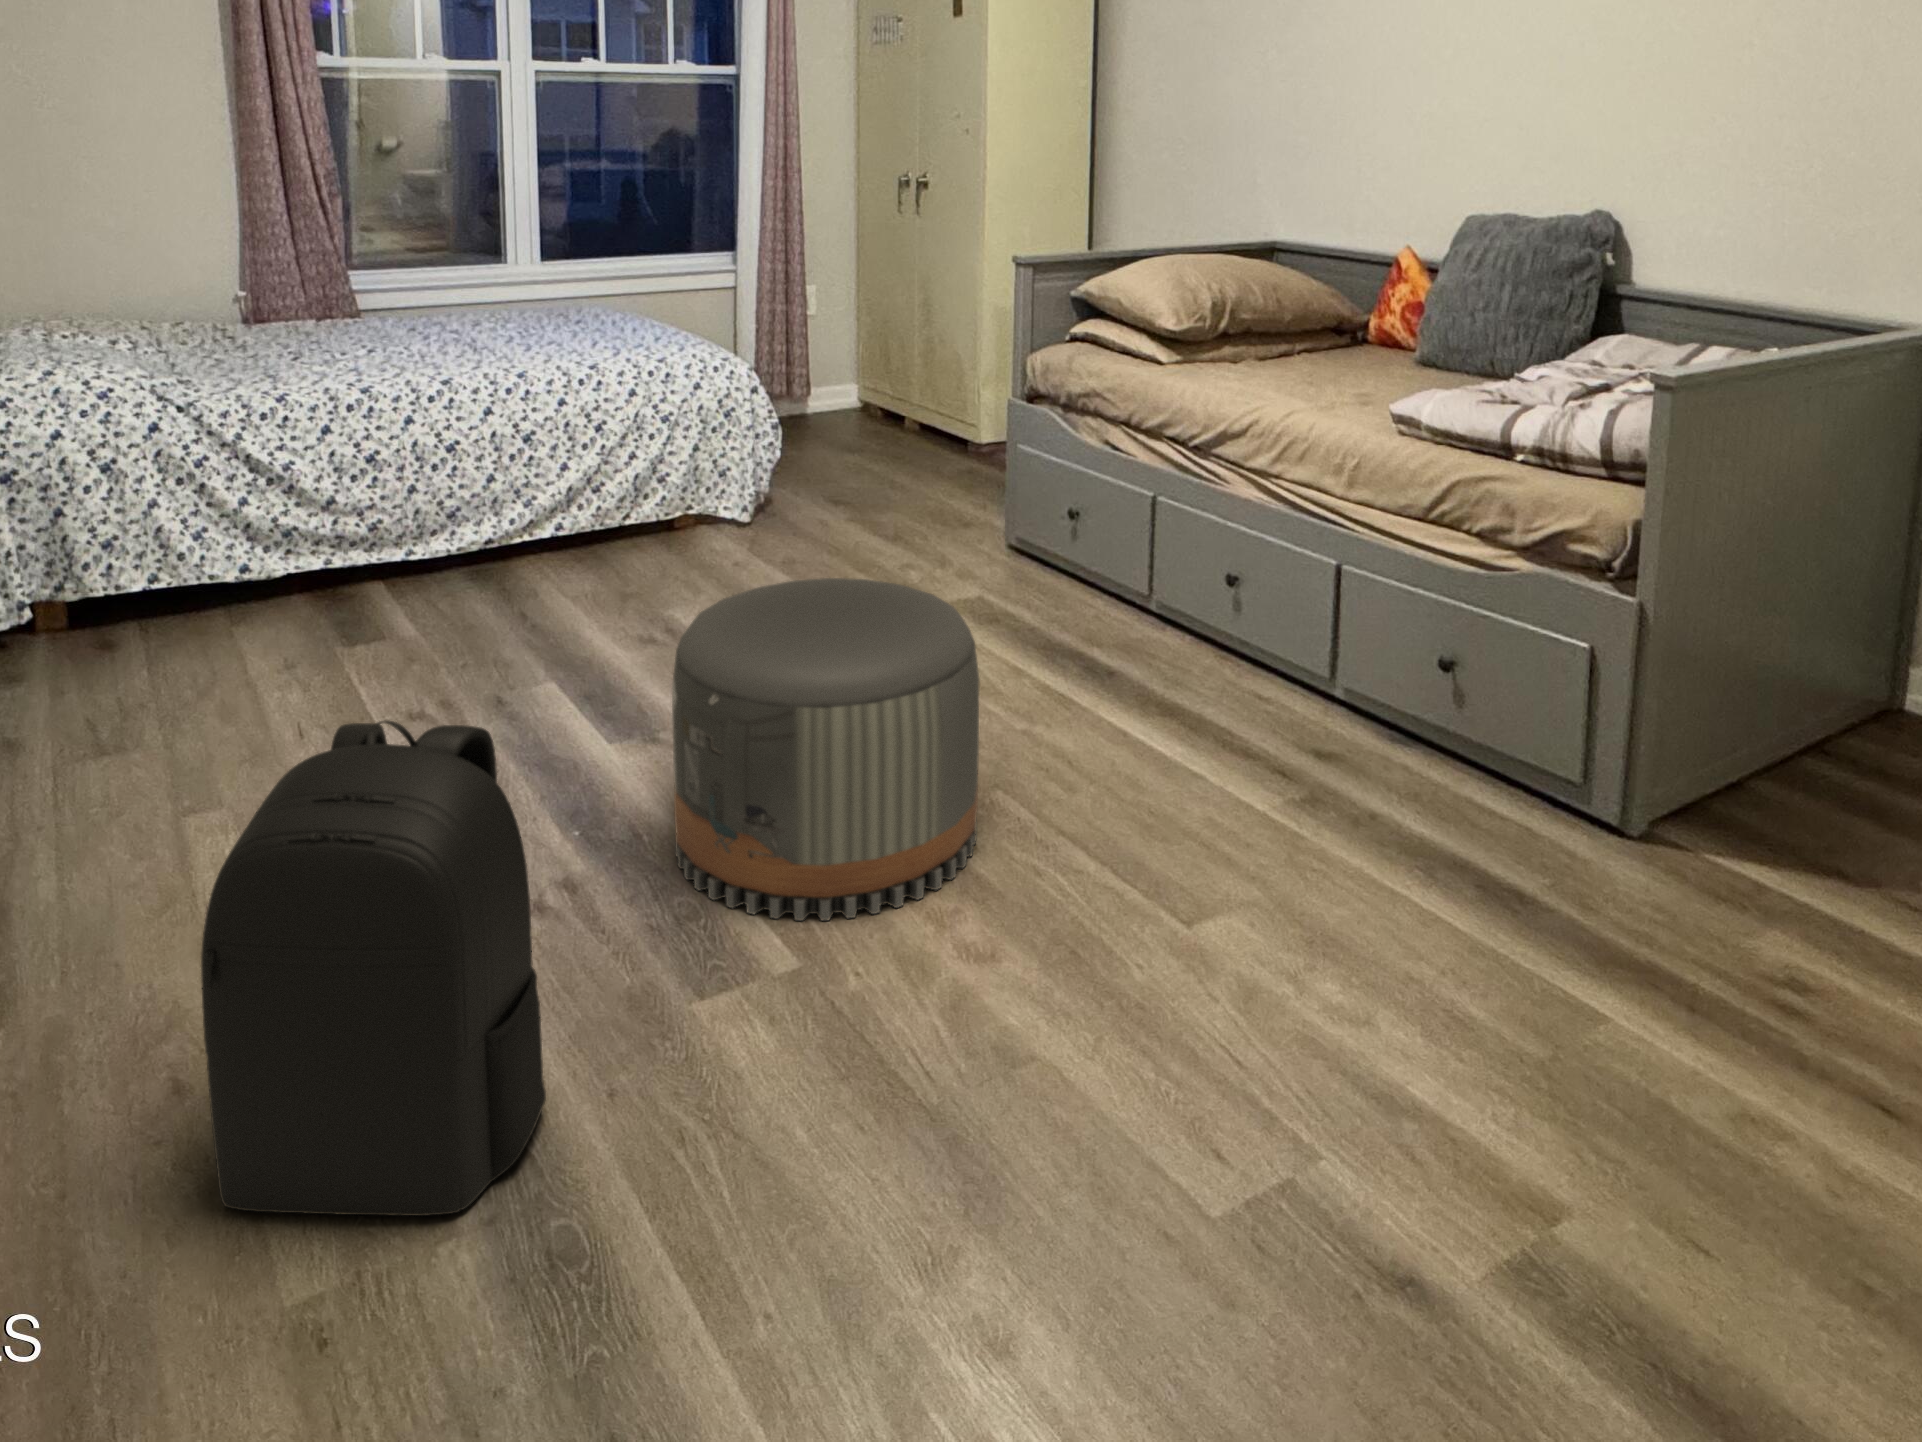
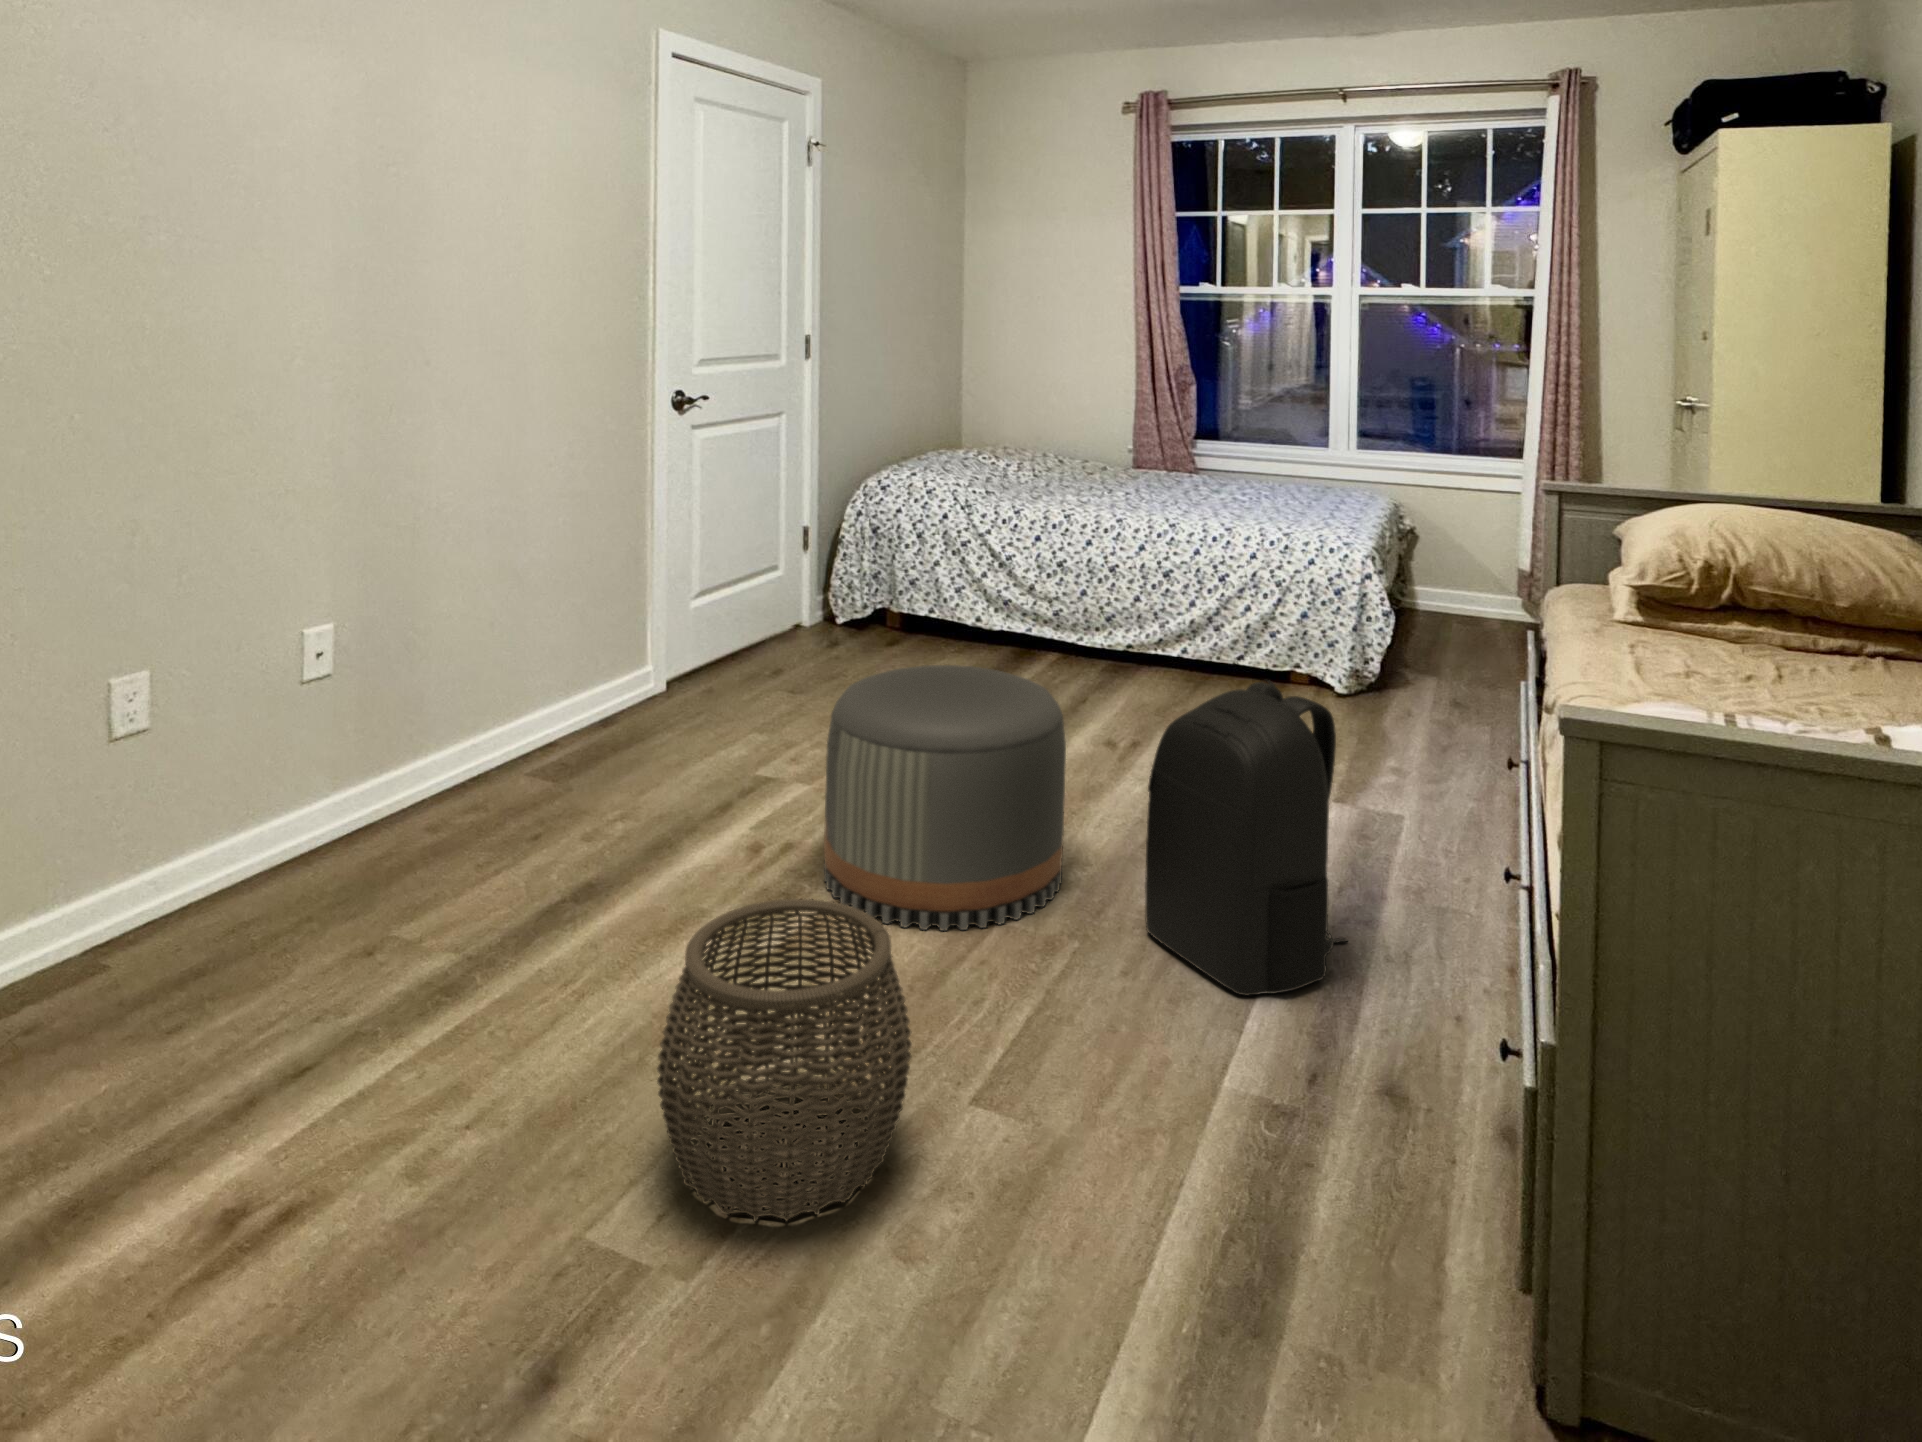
backpack: present [201,720,546,1216] -> present [1145,680,1347,996]
woven basket: none [1163,830,1454,1188] -> present [657,899,912,1221]

